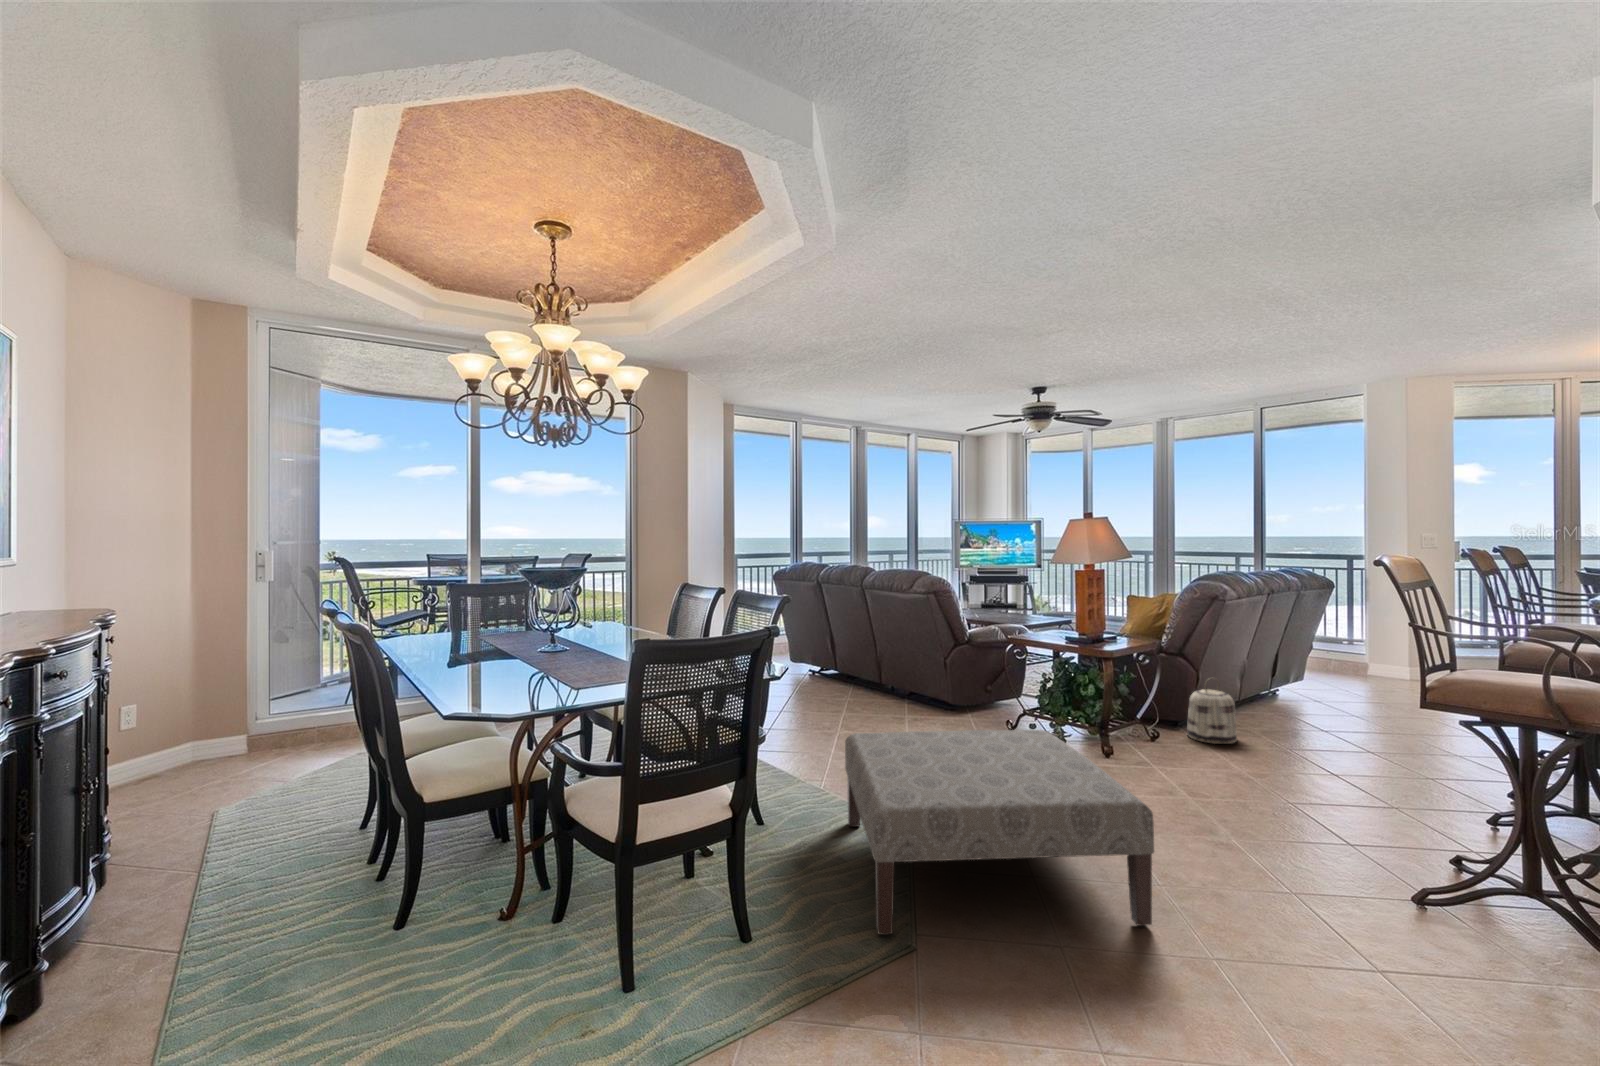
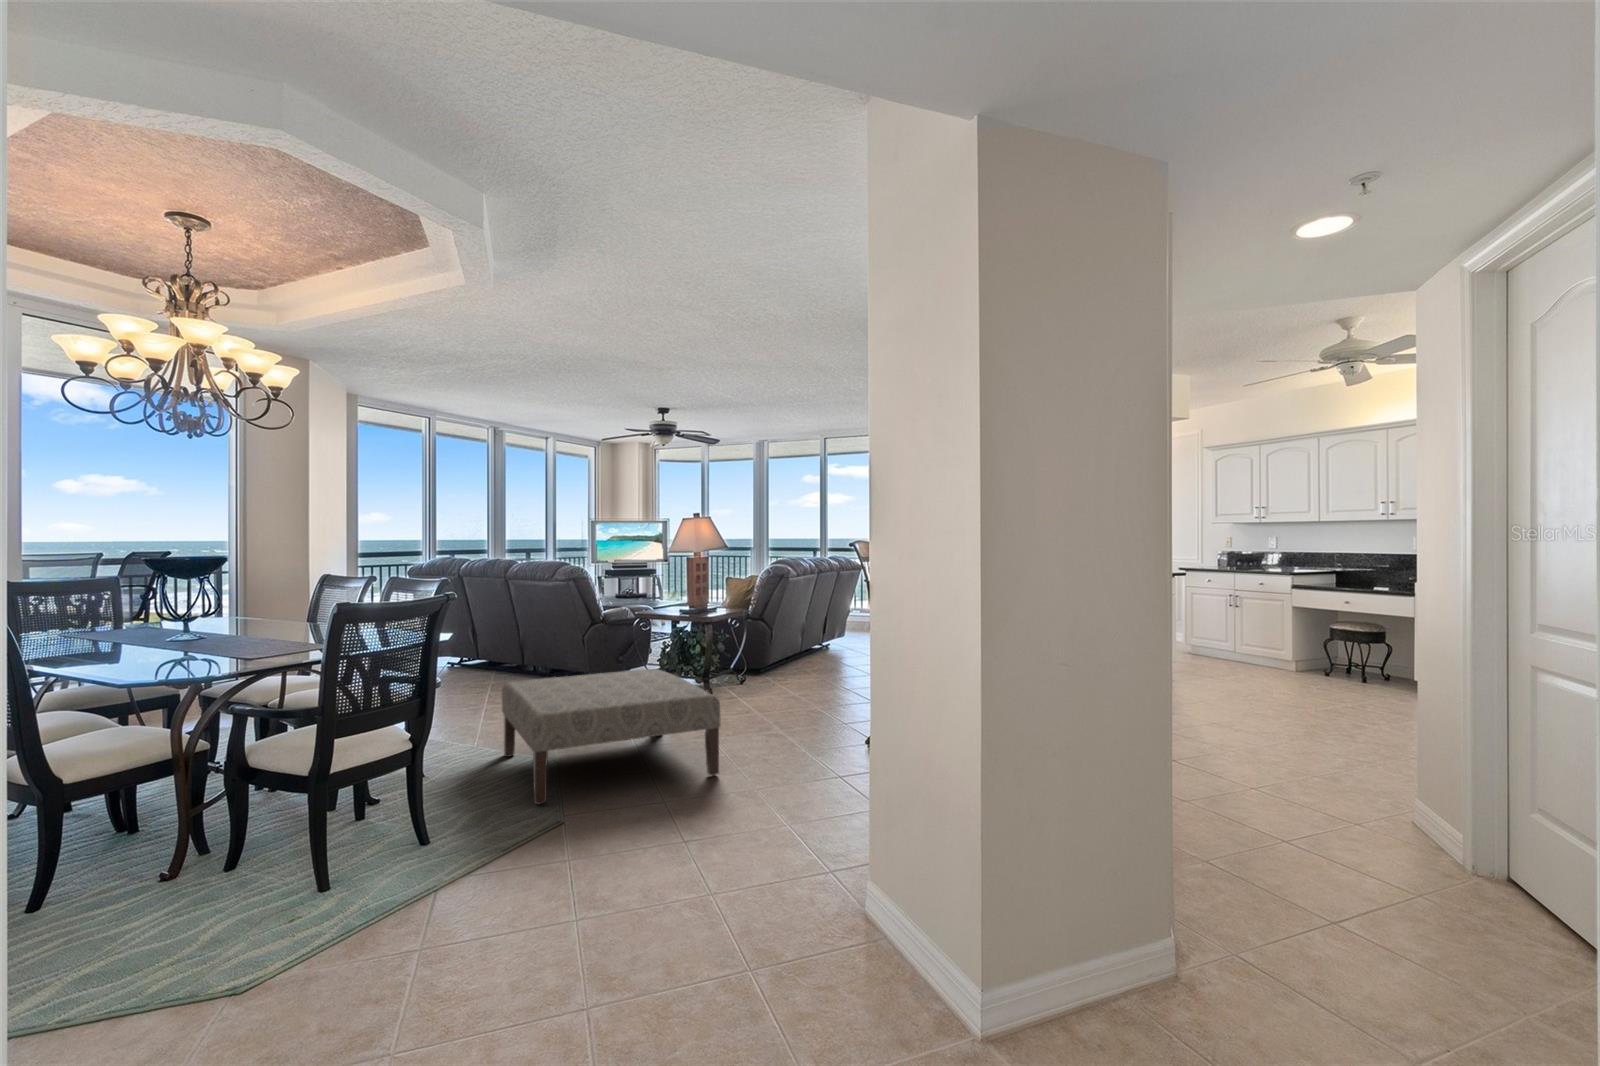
basket: present [1187,681,1237,744] -> none [767,635,800,683]

